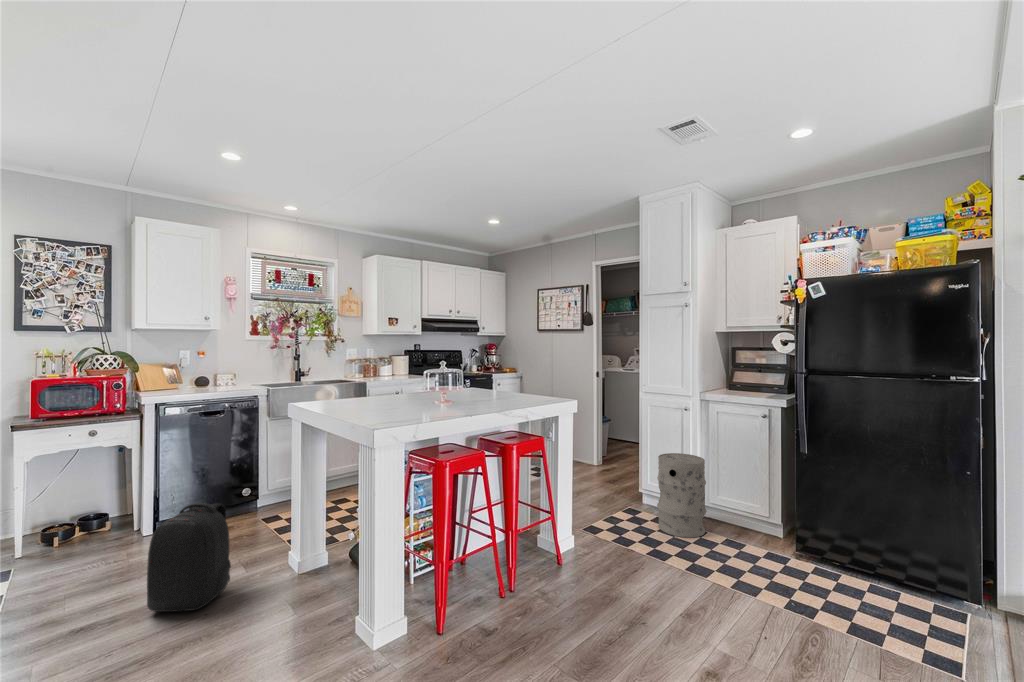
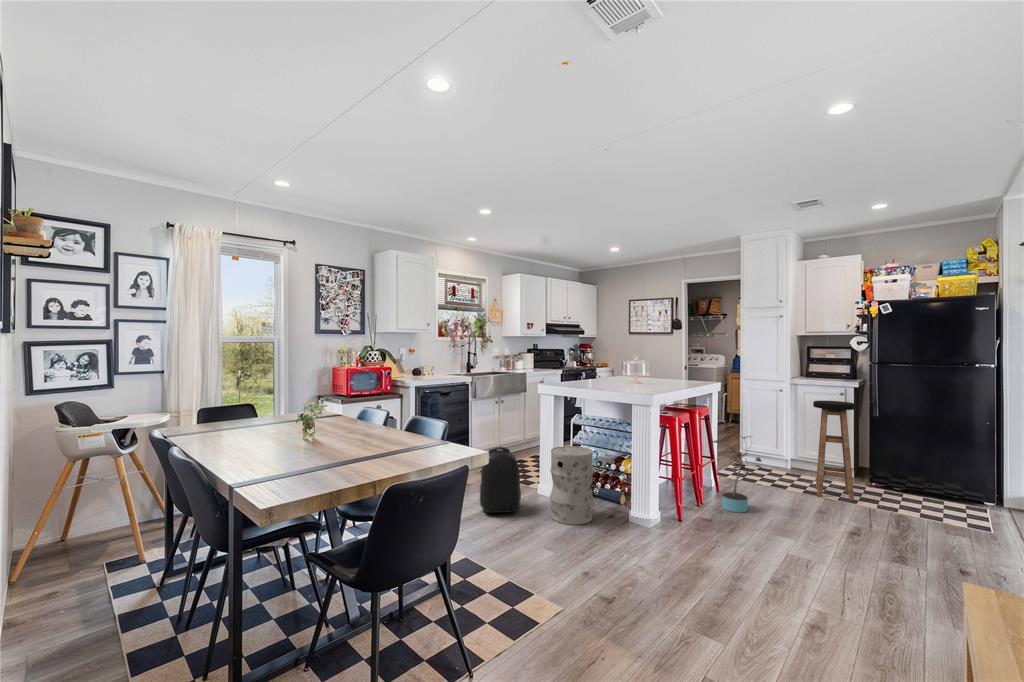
bar stool: none [706,428,764,589] -> present [813,401,855,501]
trash can: present [657,453,707,538] -> present [550,446,594,525]
potted plant: none [523,479,592,614] -> present [712,431,761,512]

